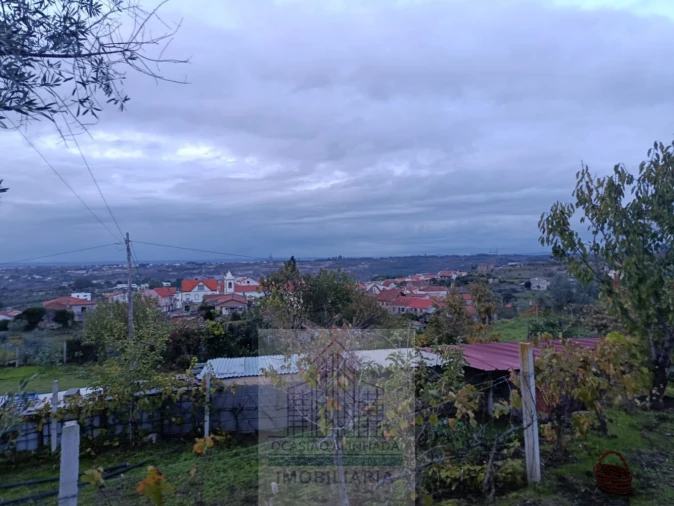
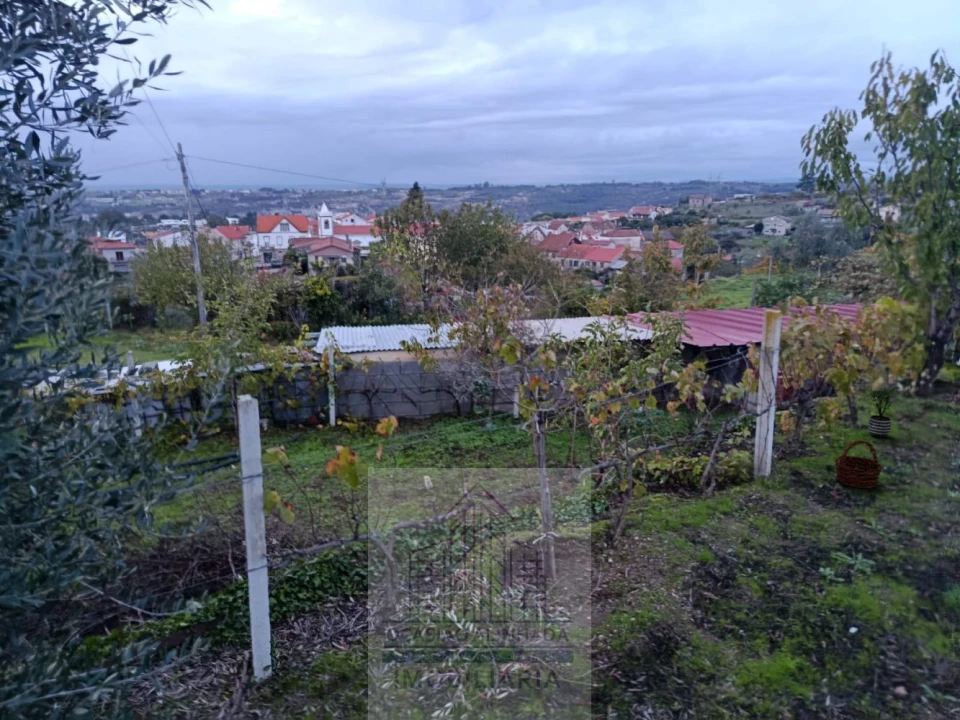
potted plant: none [608,399,641,446] -> present [862,386,900,438]

